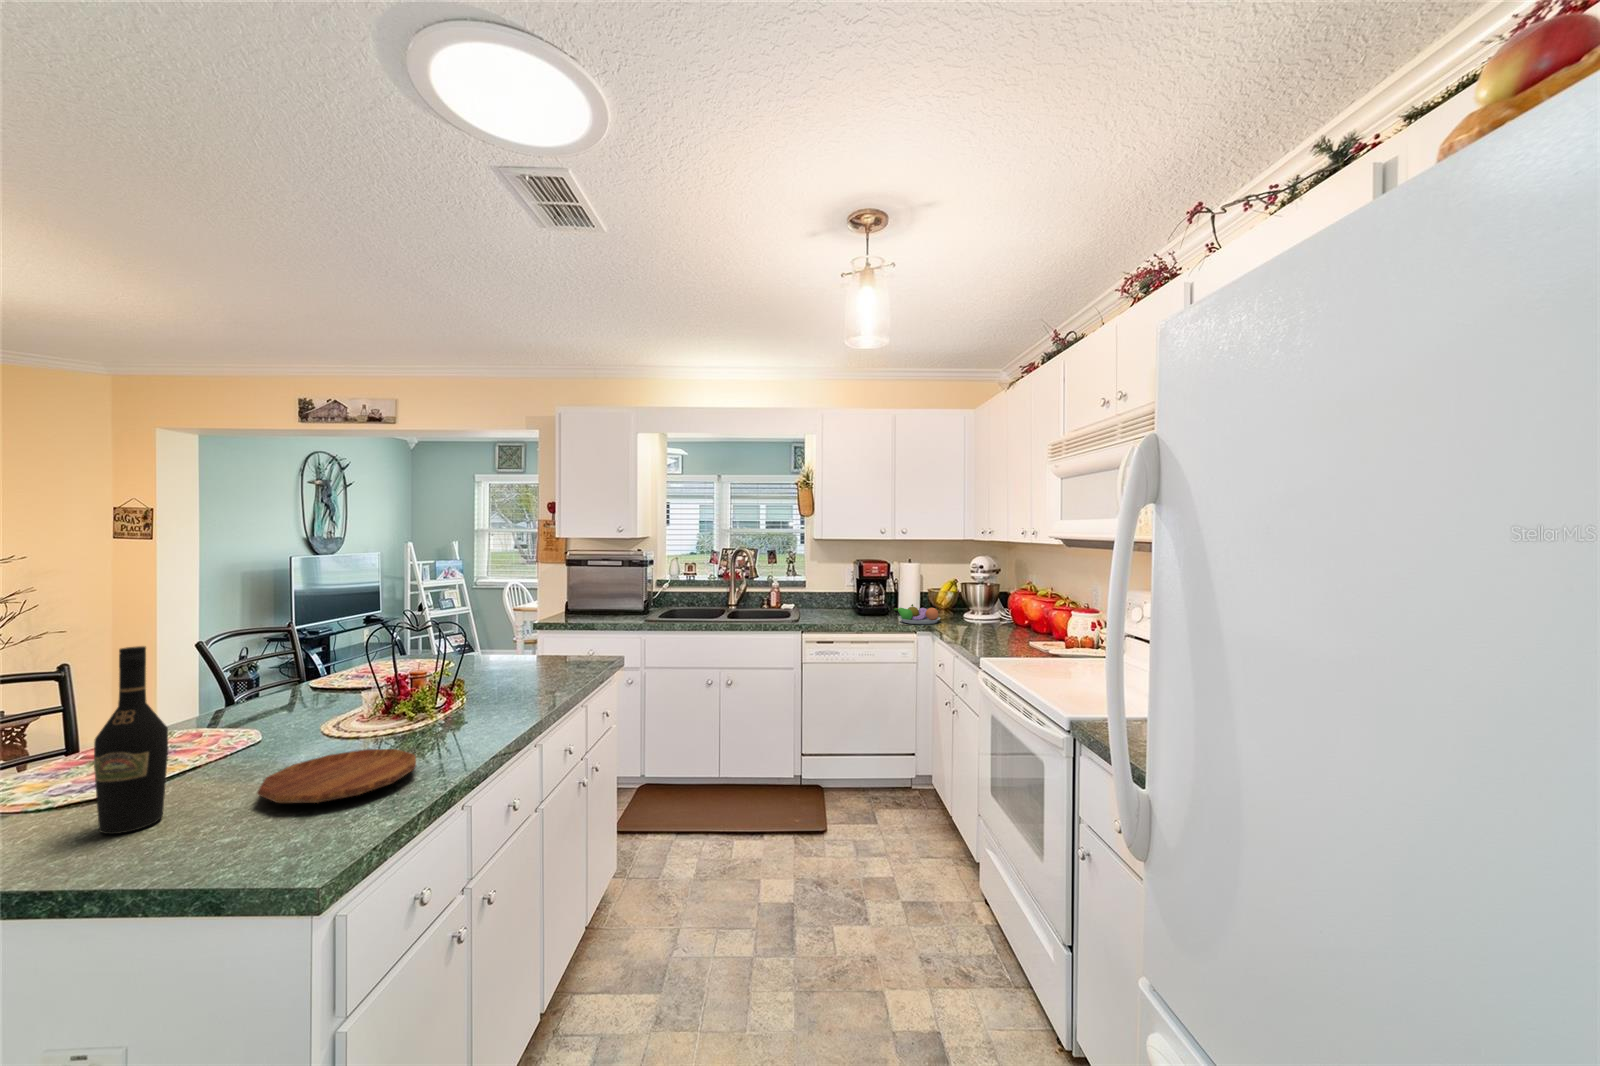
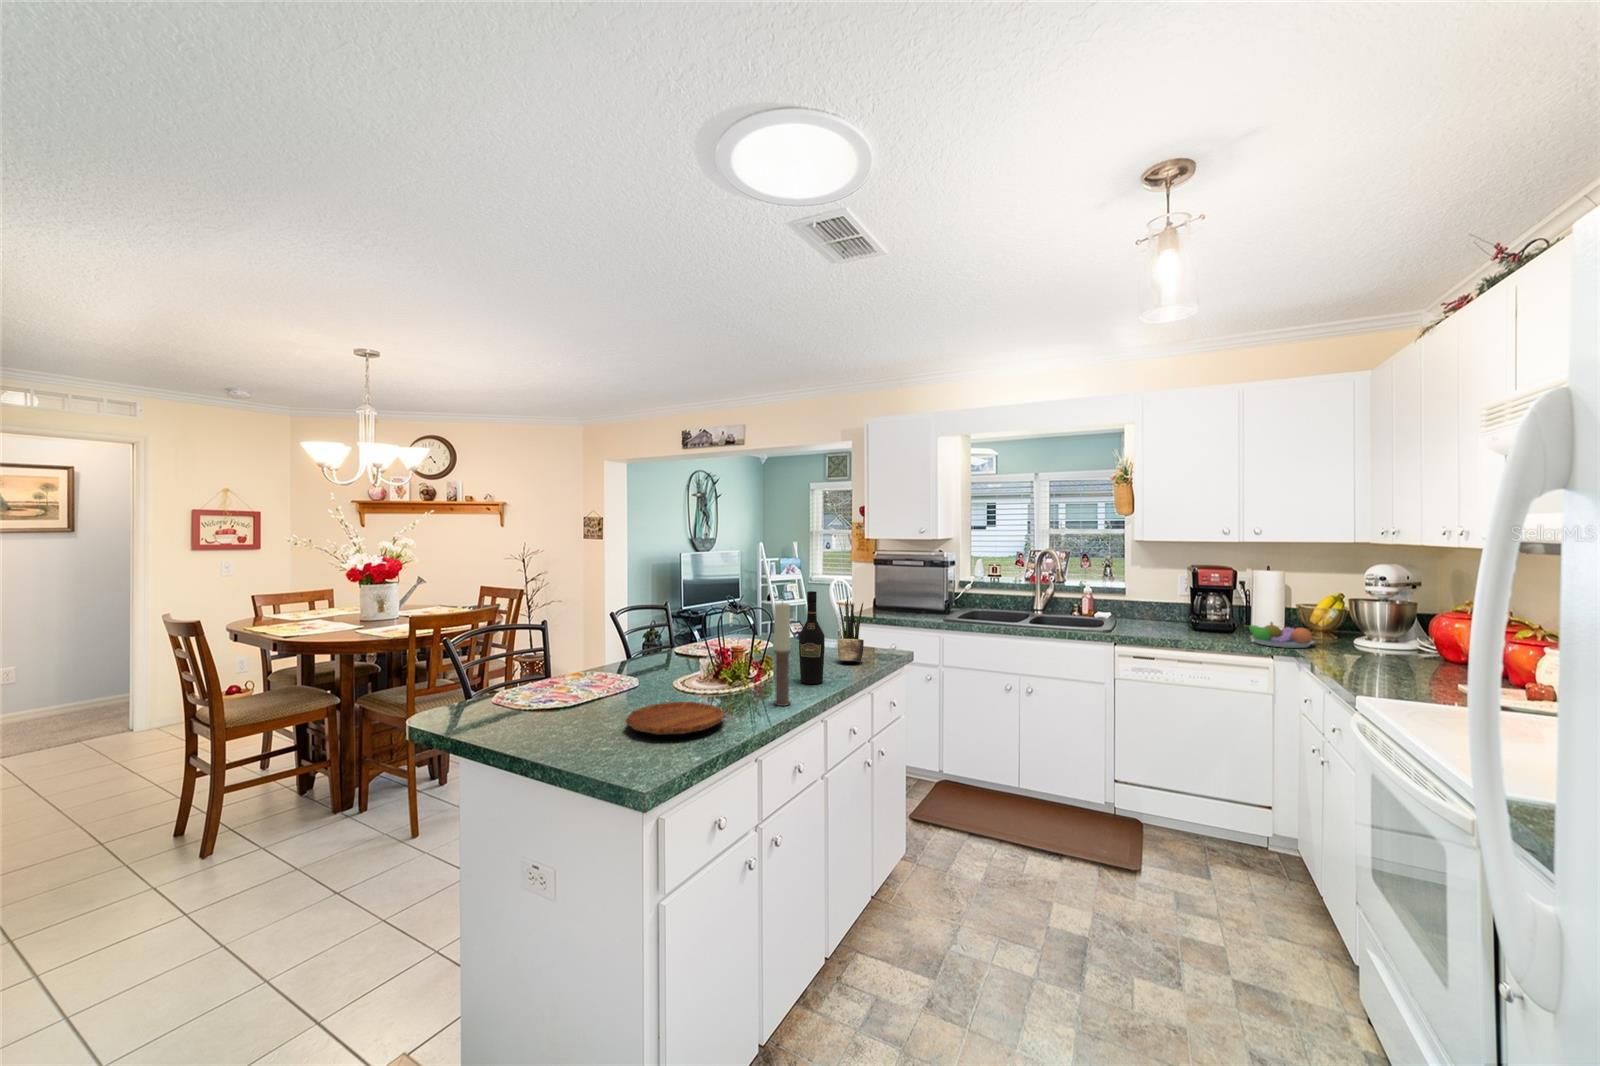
potted plant: none [544,602,574,674] -> present [838,597,864,661]
candle: none [478,611,501,736] -> present [774,603,791,706]
wine bottle: present [94,646,168,834] -> present [799,591,825,684]

